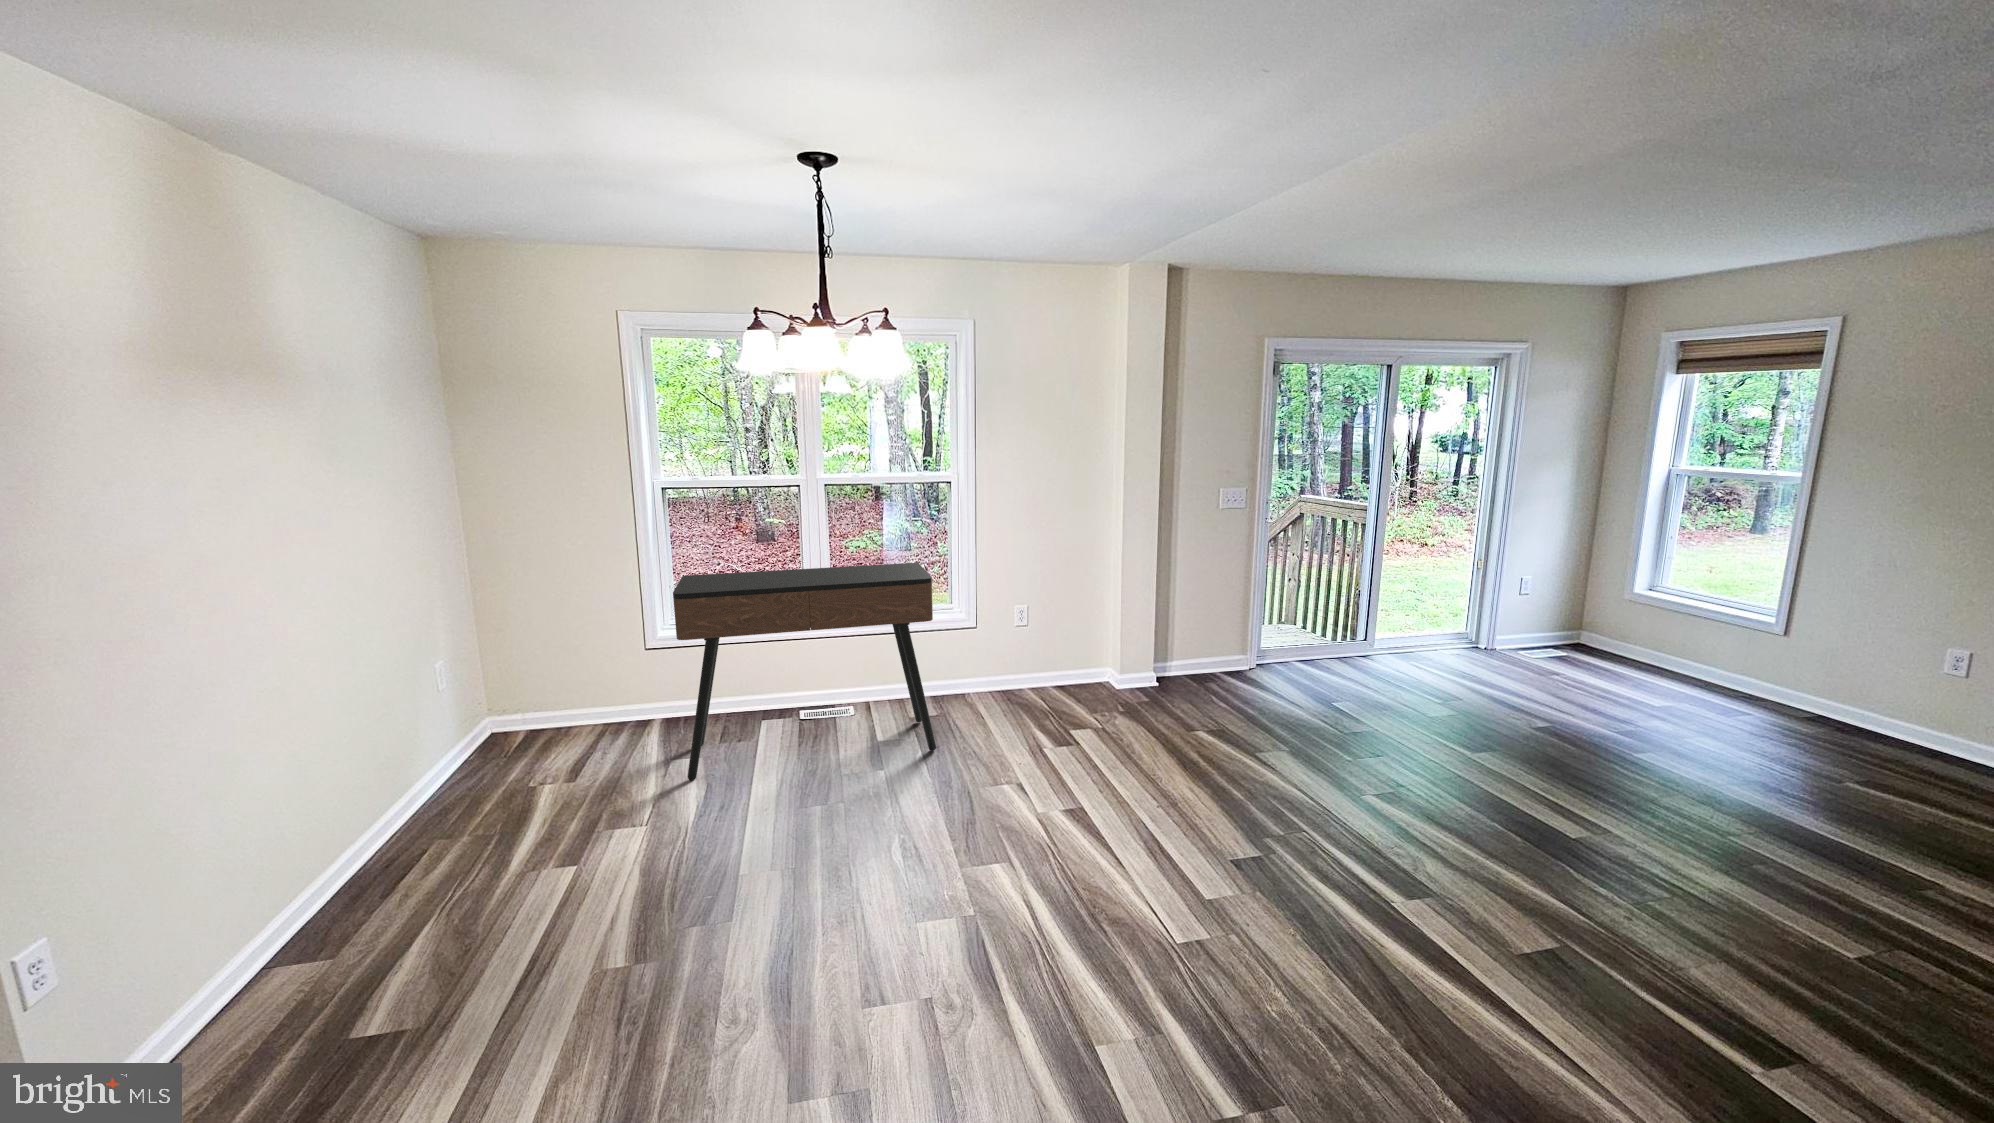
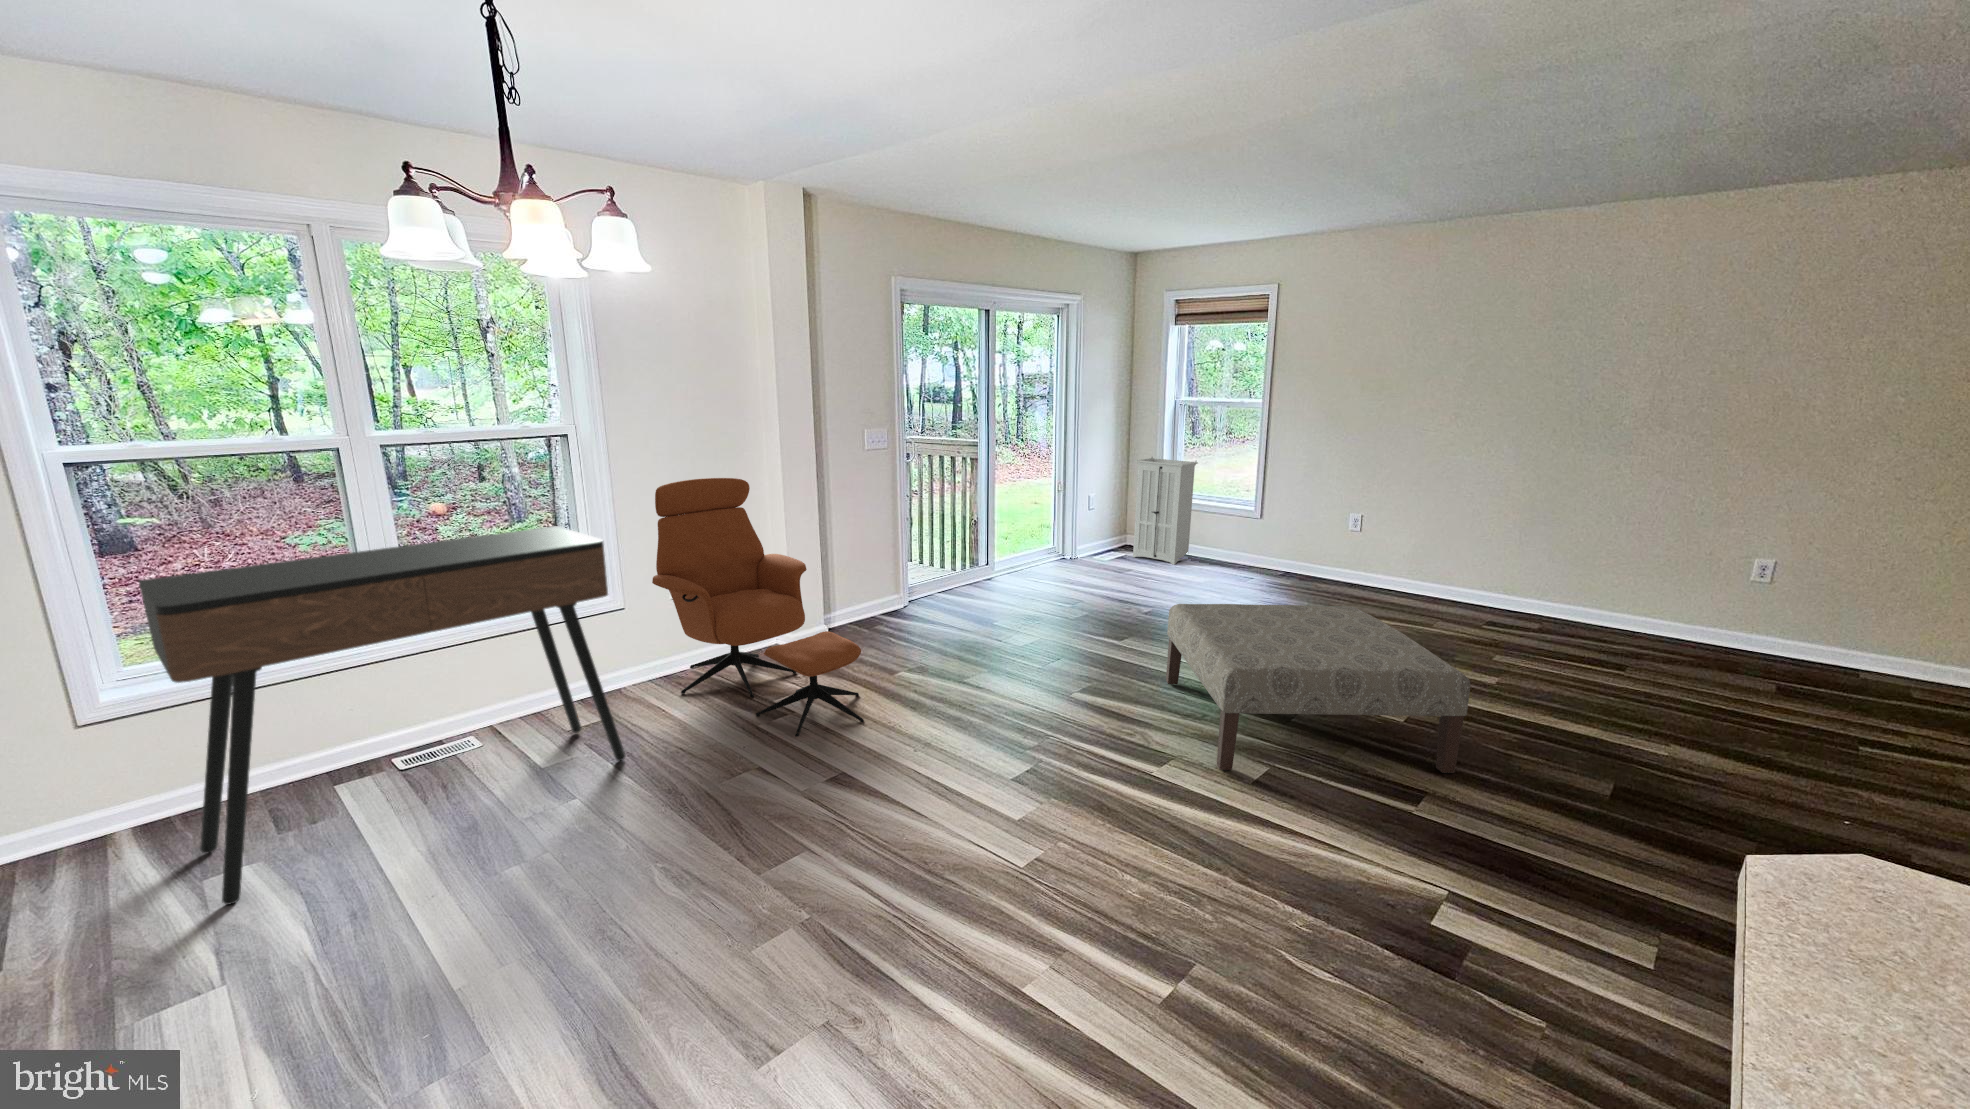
armchair: none [993,532,1143,768] -> present [652,478,864,737]
storage cabinet: none [1575,534,1686,673] -> present [1133,458,1198,565]
ottoman: none [1486,720,1946,1059] -> present [1166,604,1470,774]

